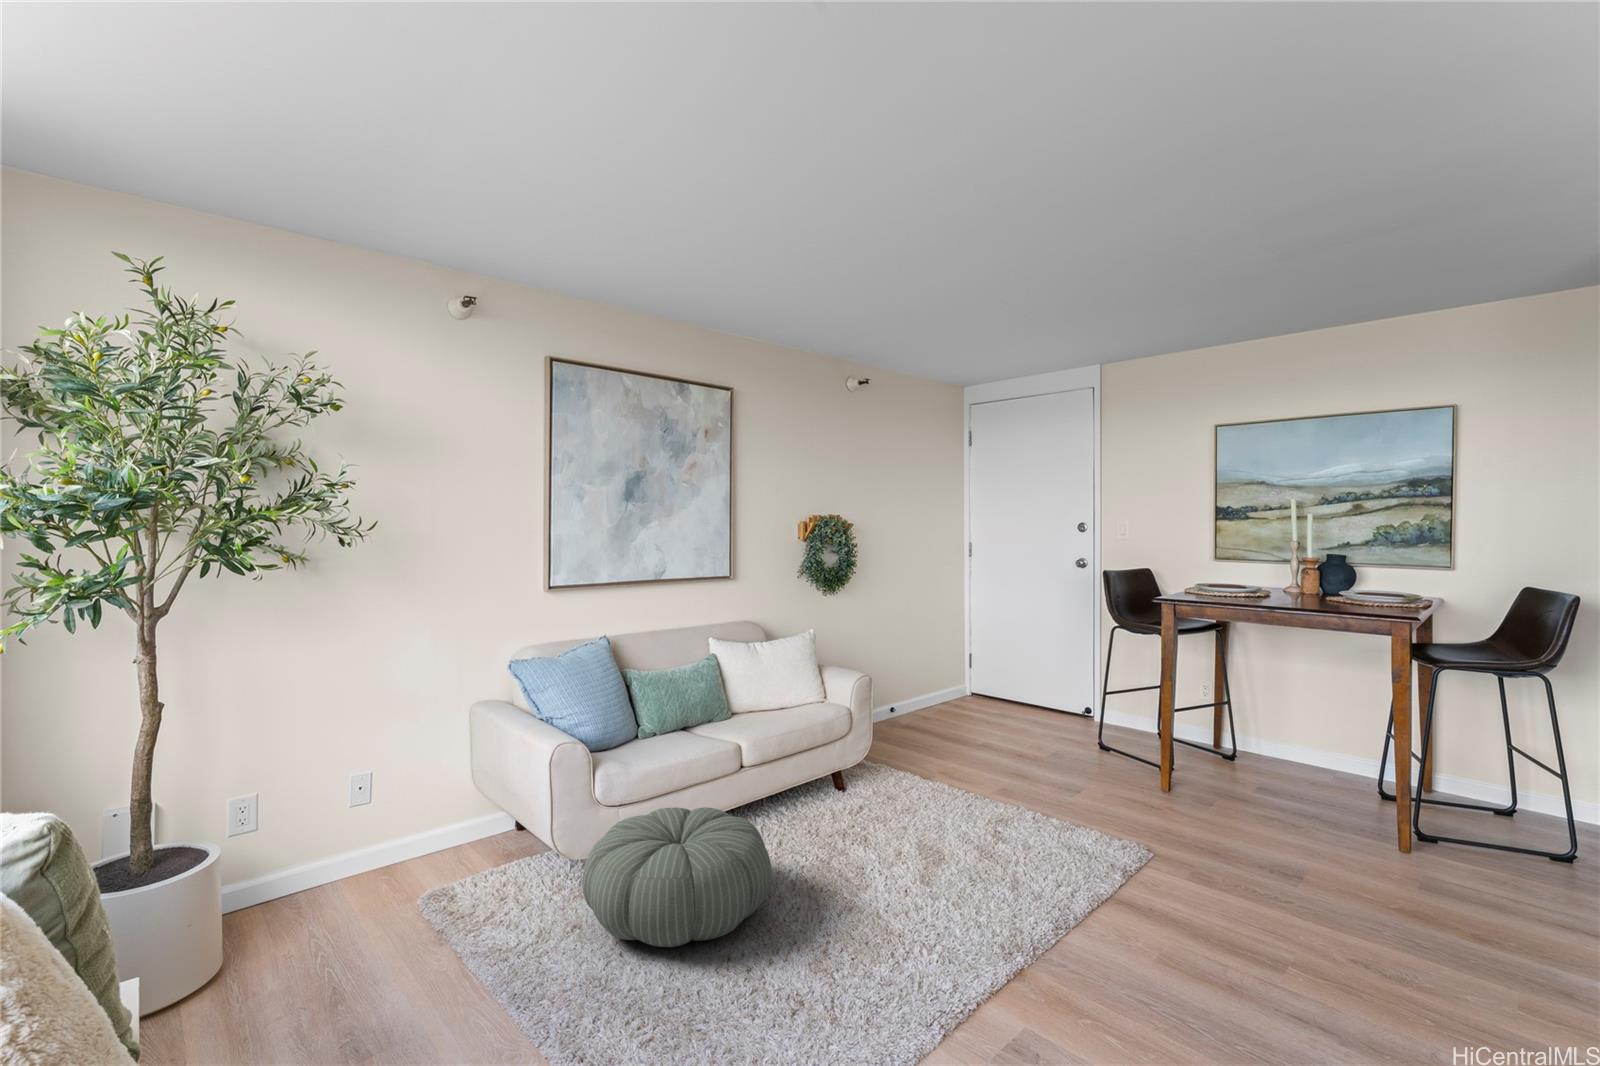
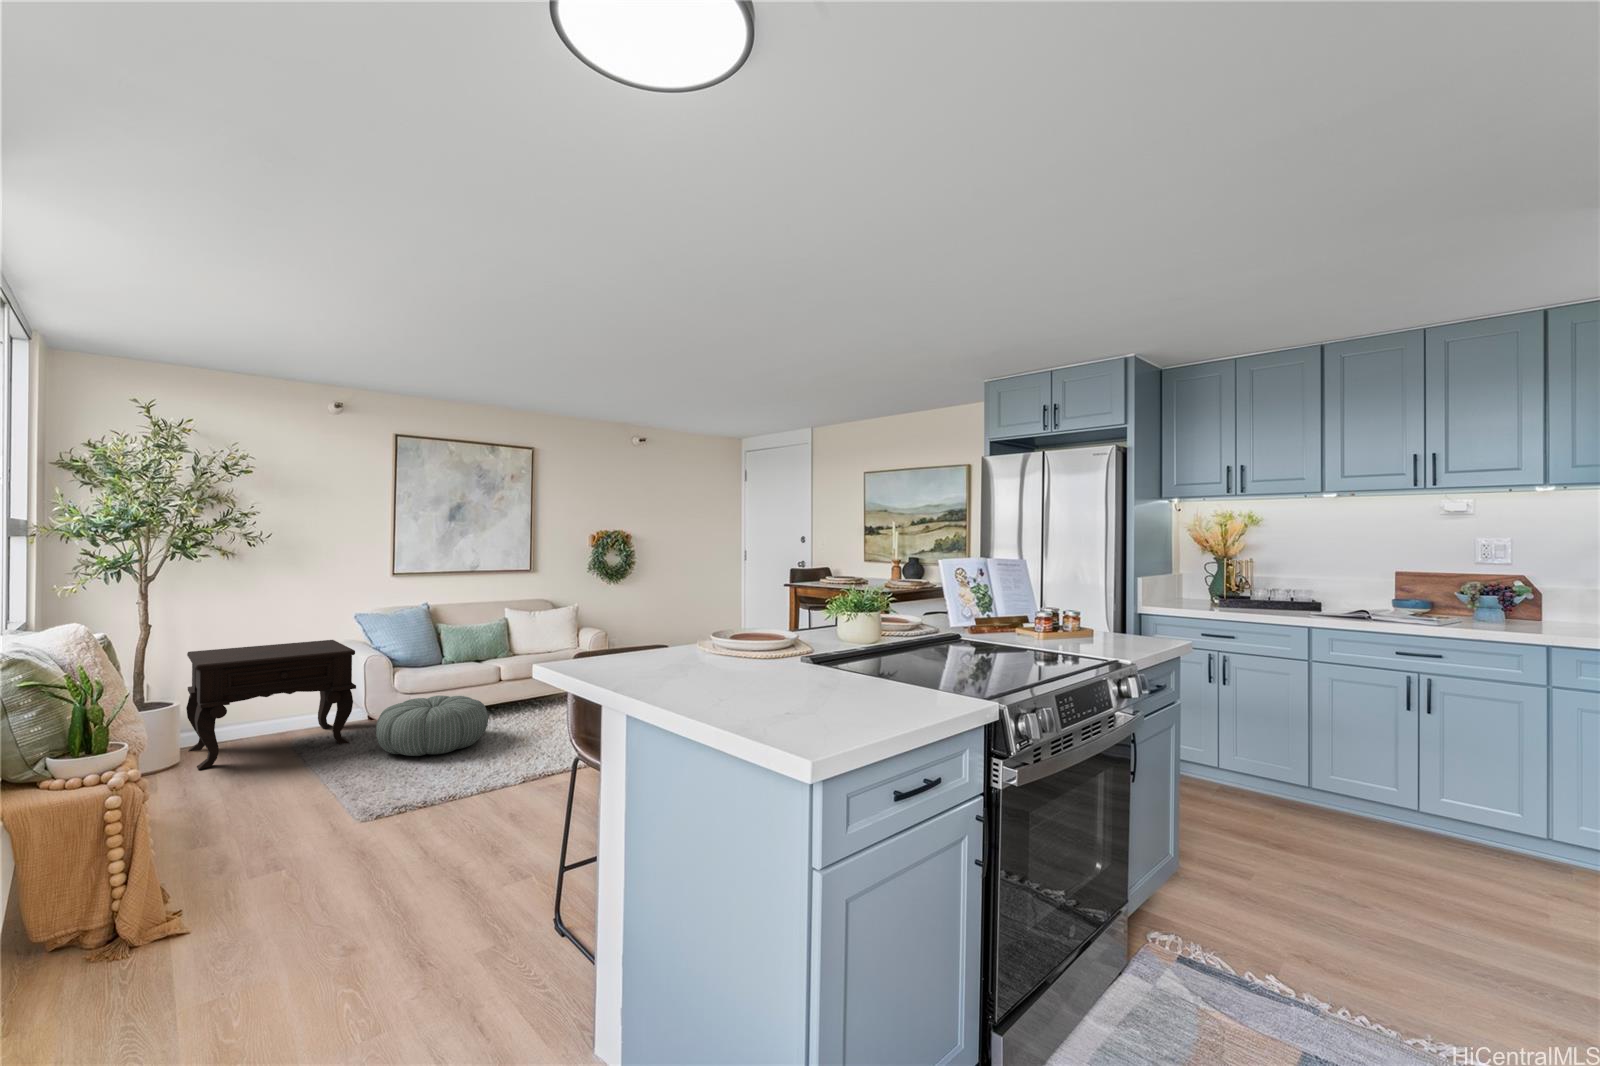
side table: none [227,703,534,995] -> present [186,640,356,769]

